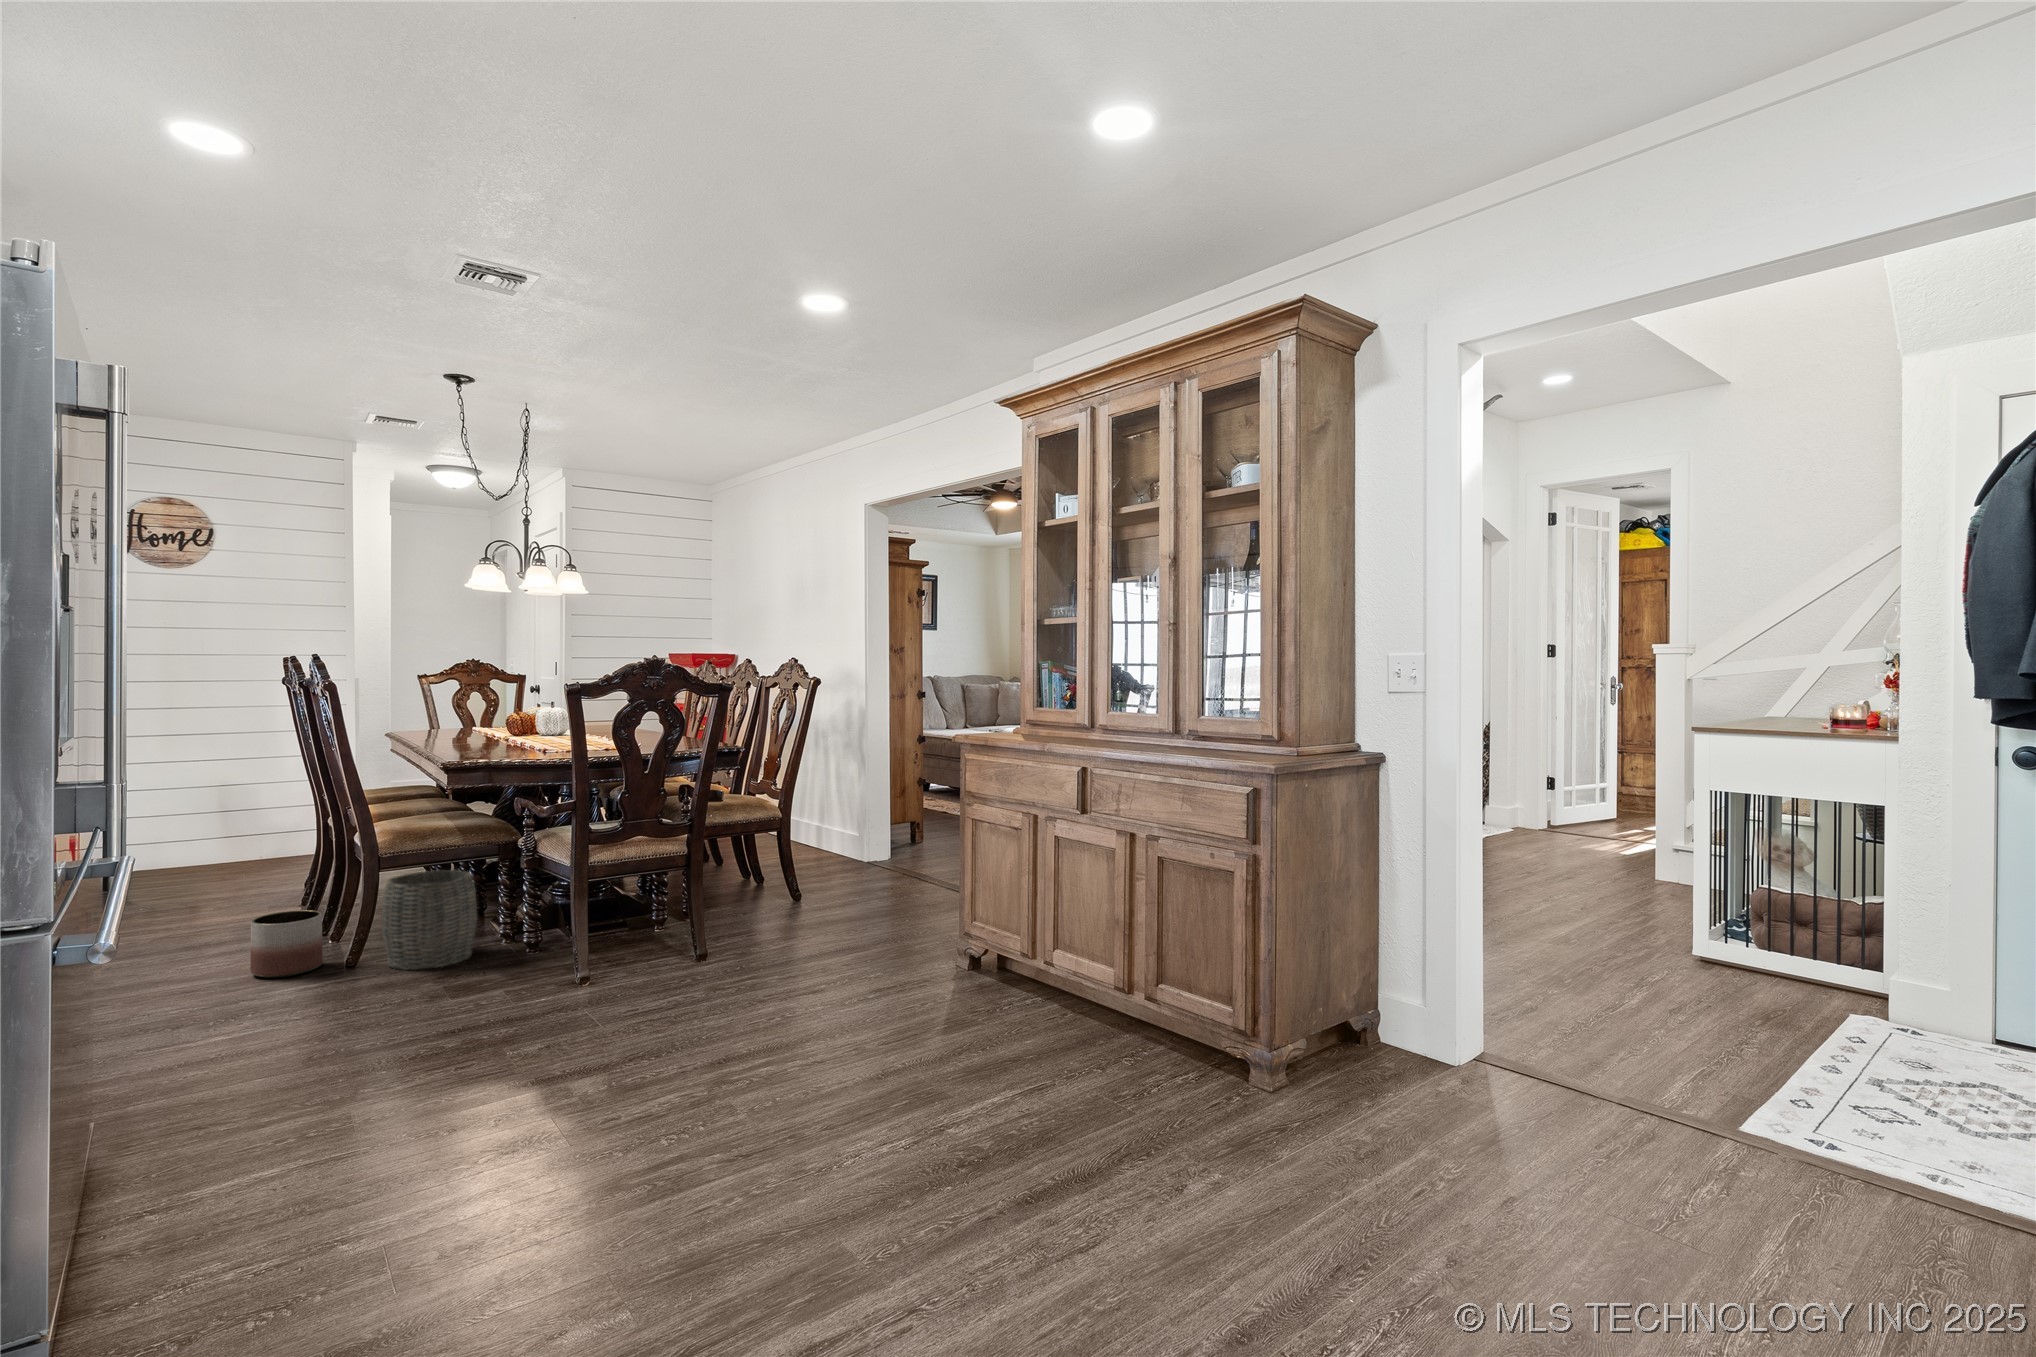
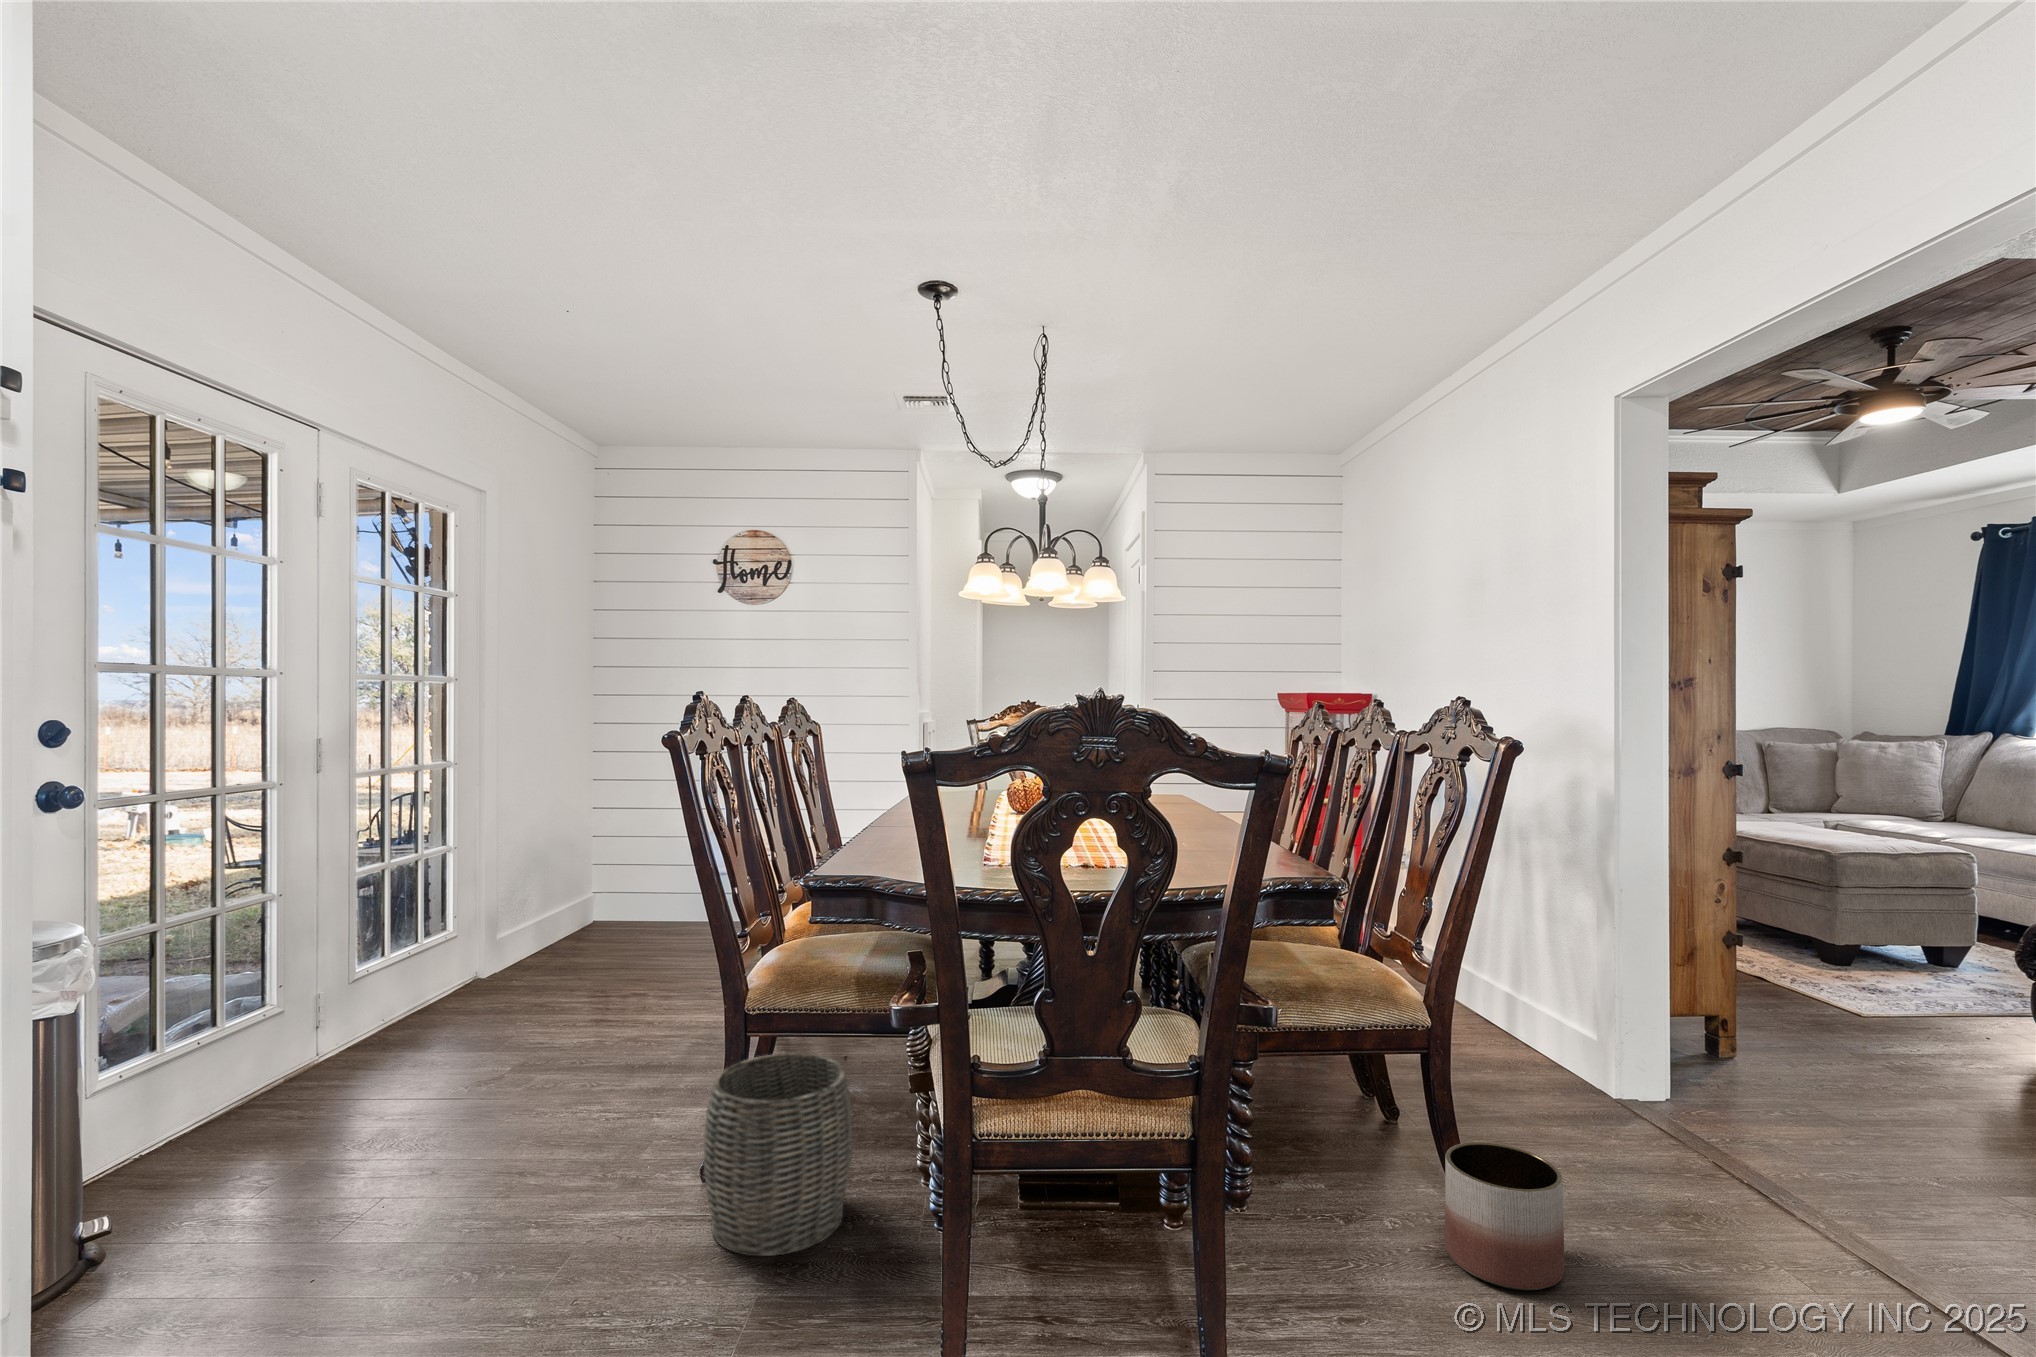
planter: present [251,910,323,978] -> present [1445,1142,1564,1290]

